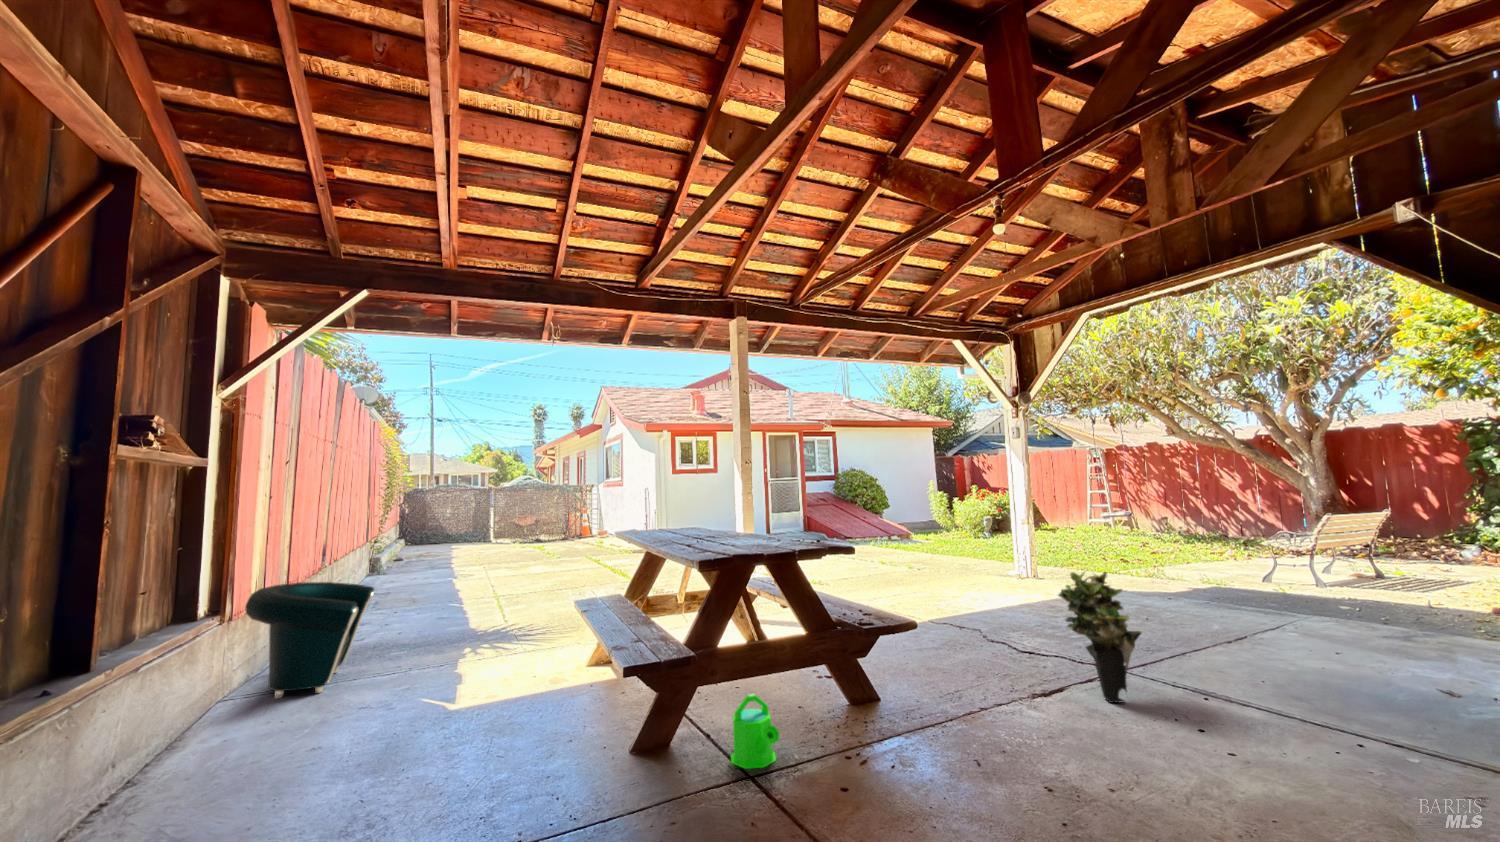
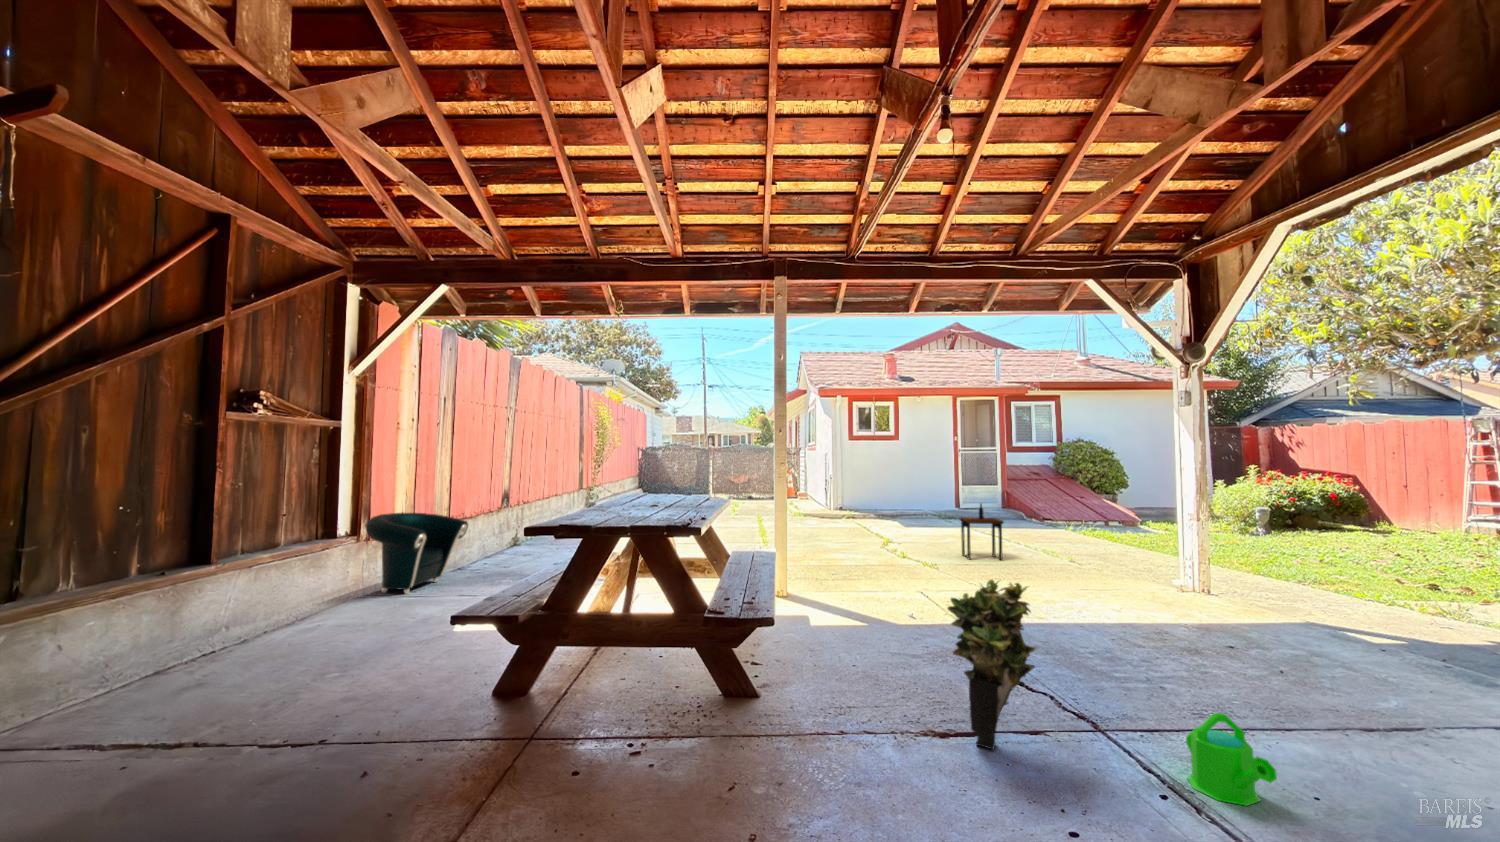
side table: none [835,524,874,574] -> present [960,504,1004,560]
watering can: present [731,694,780,769] -> present [1186,713,1277,806]

